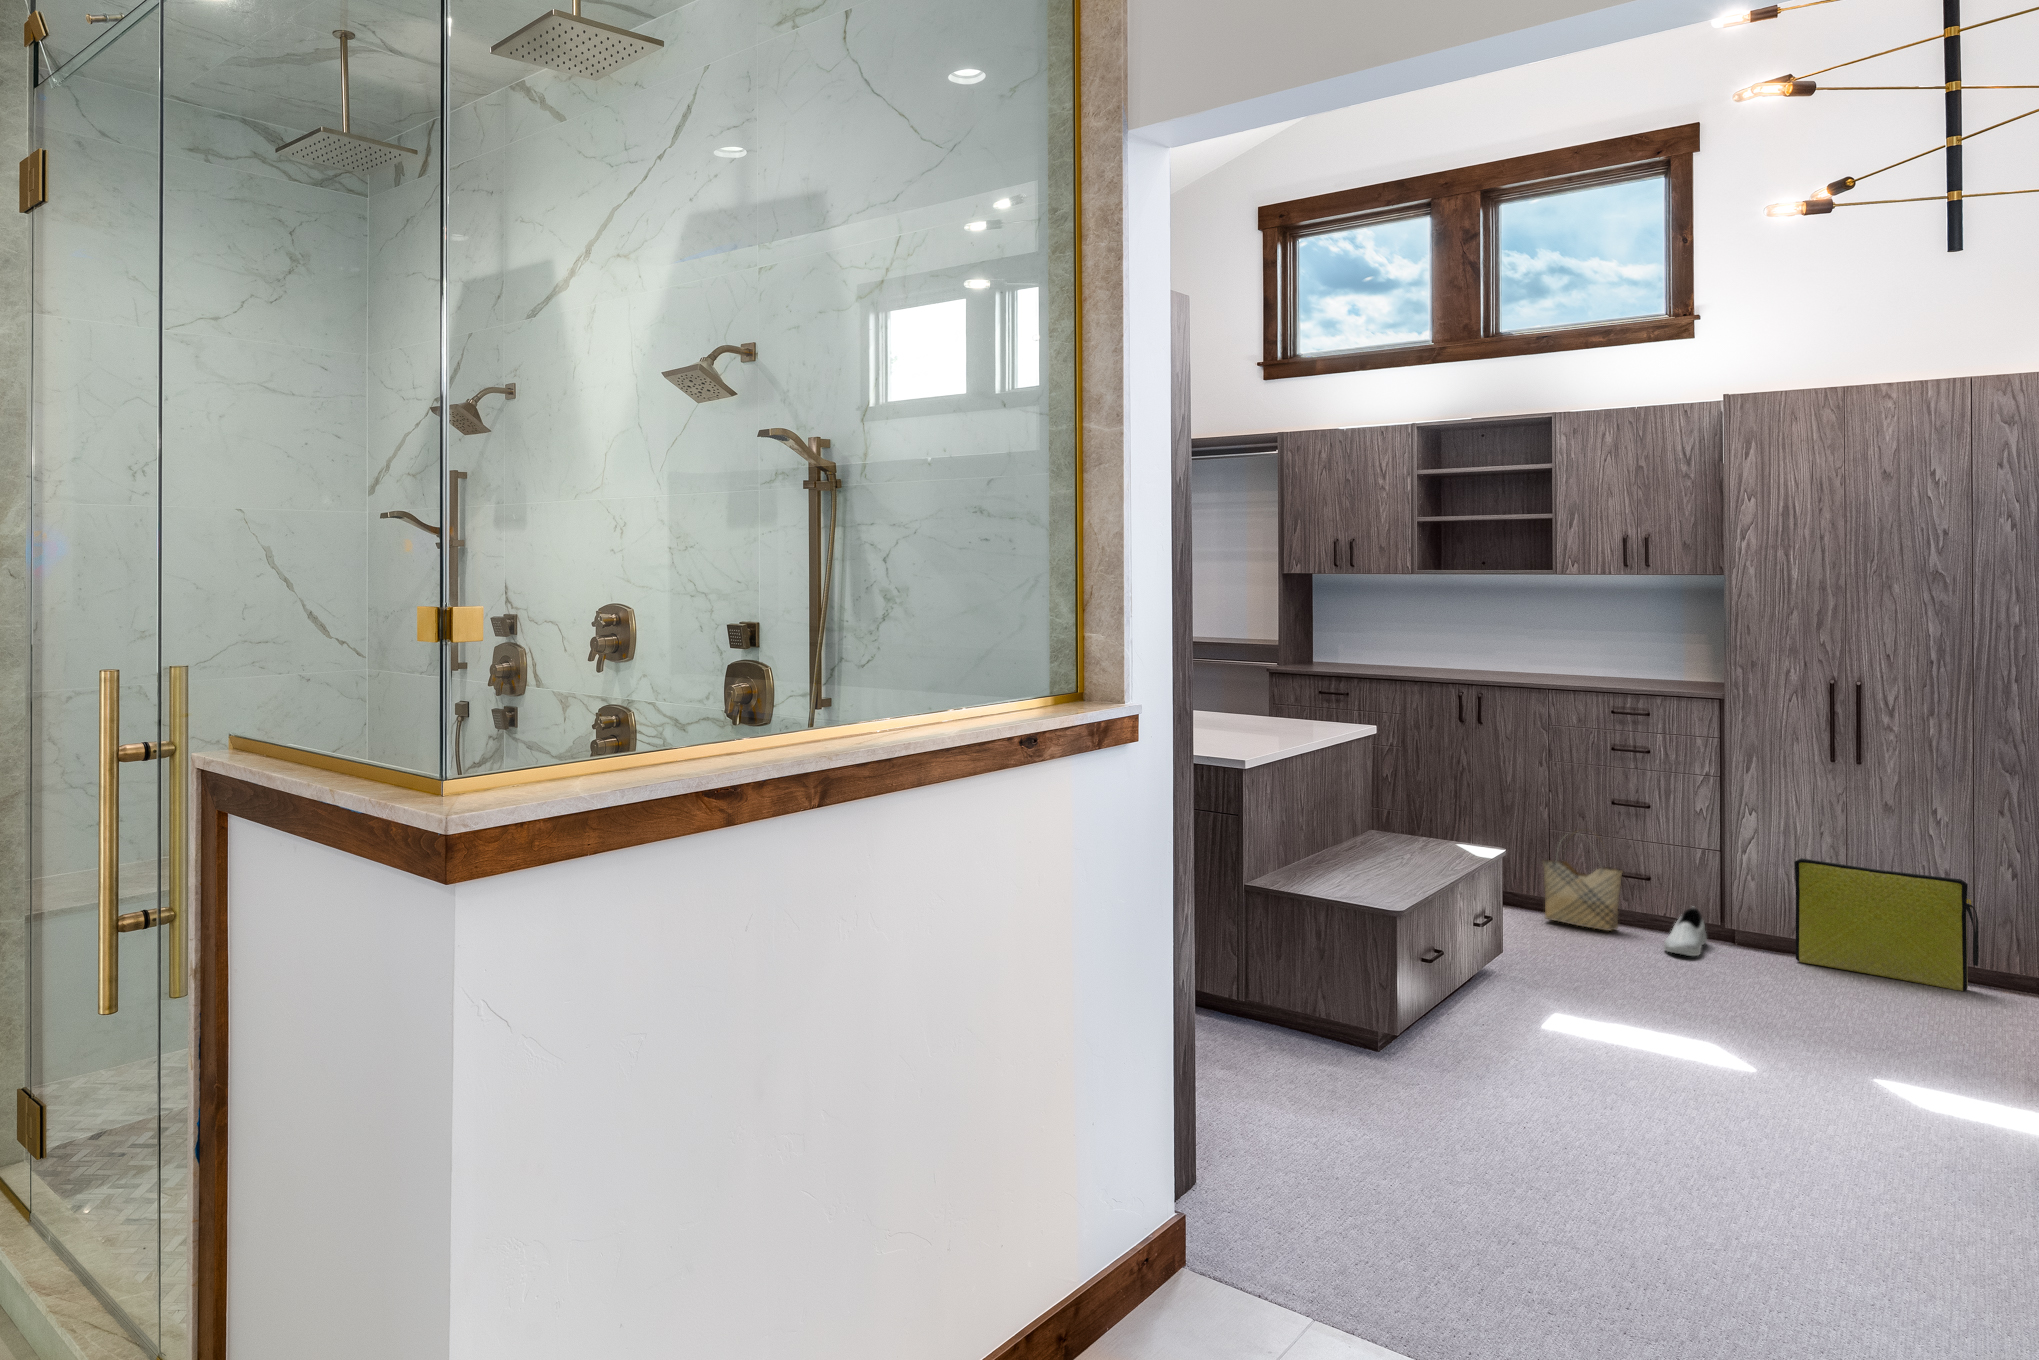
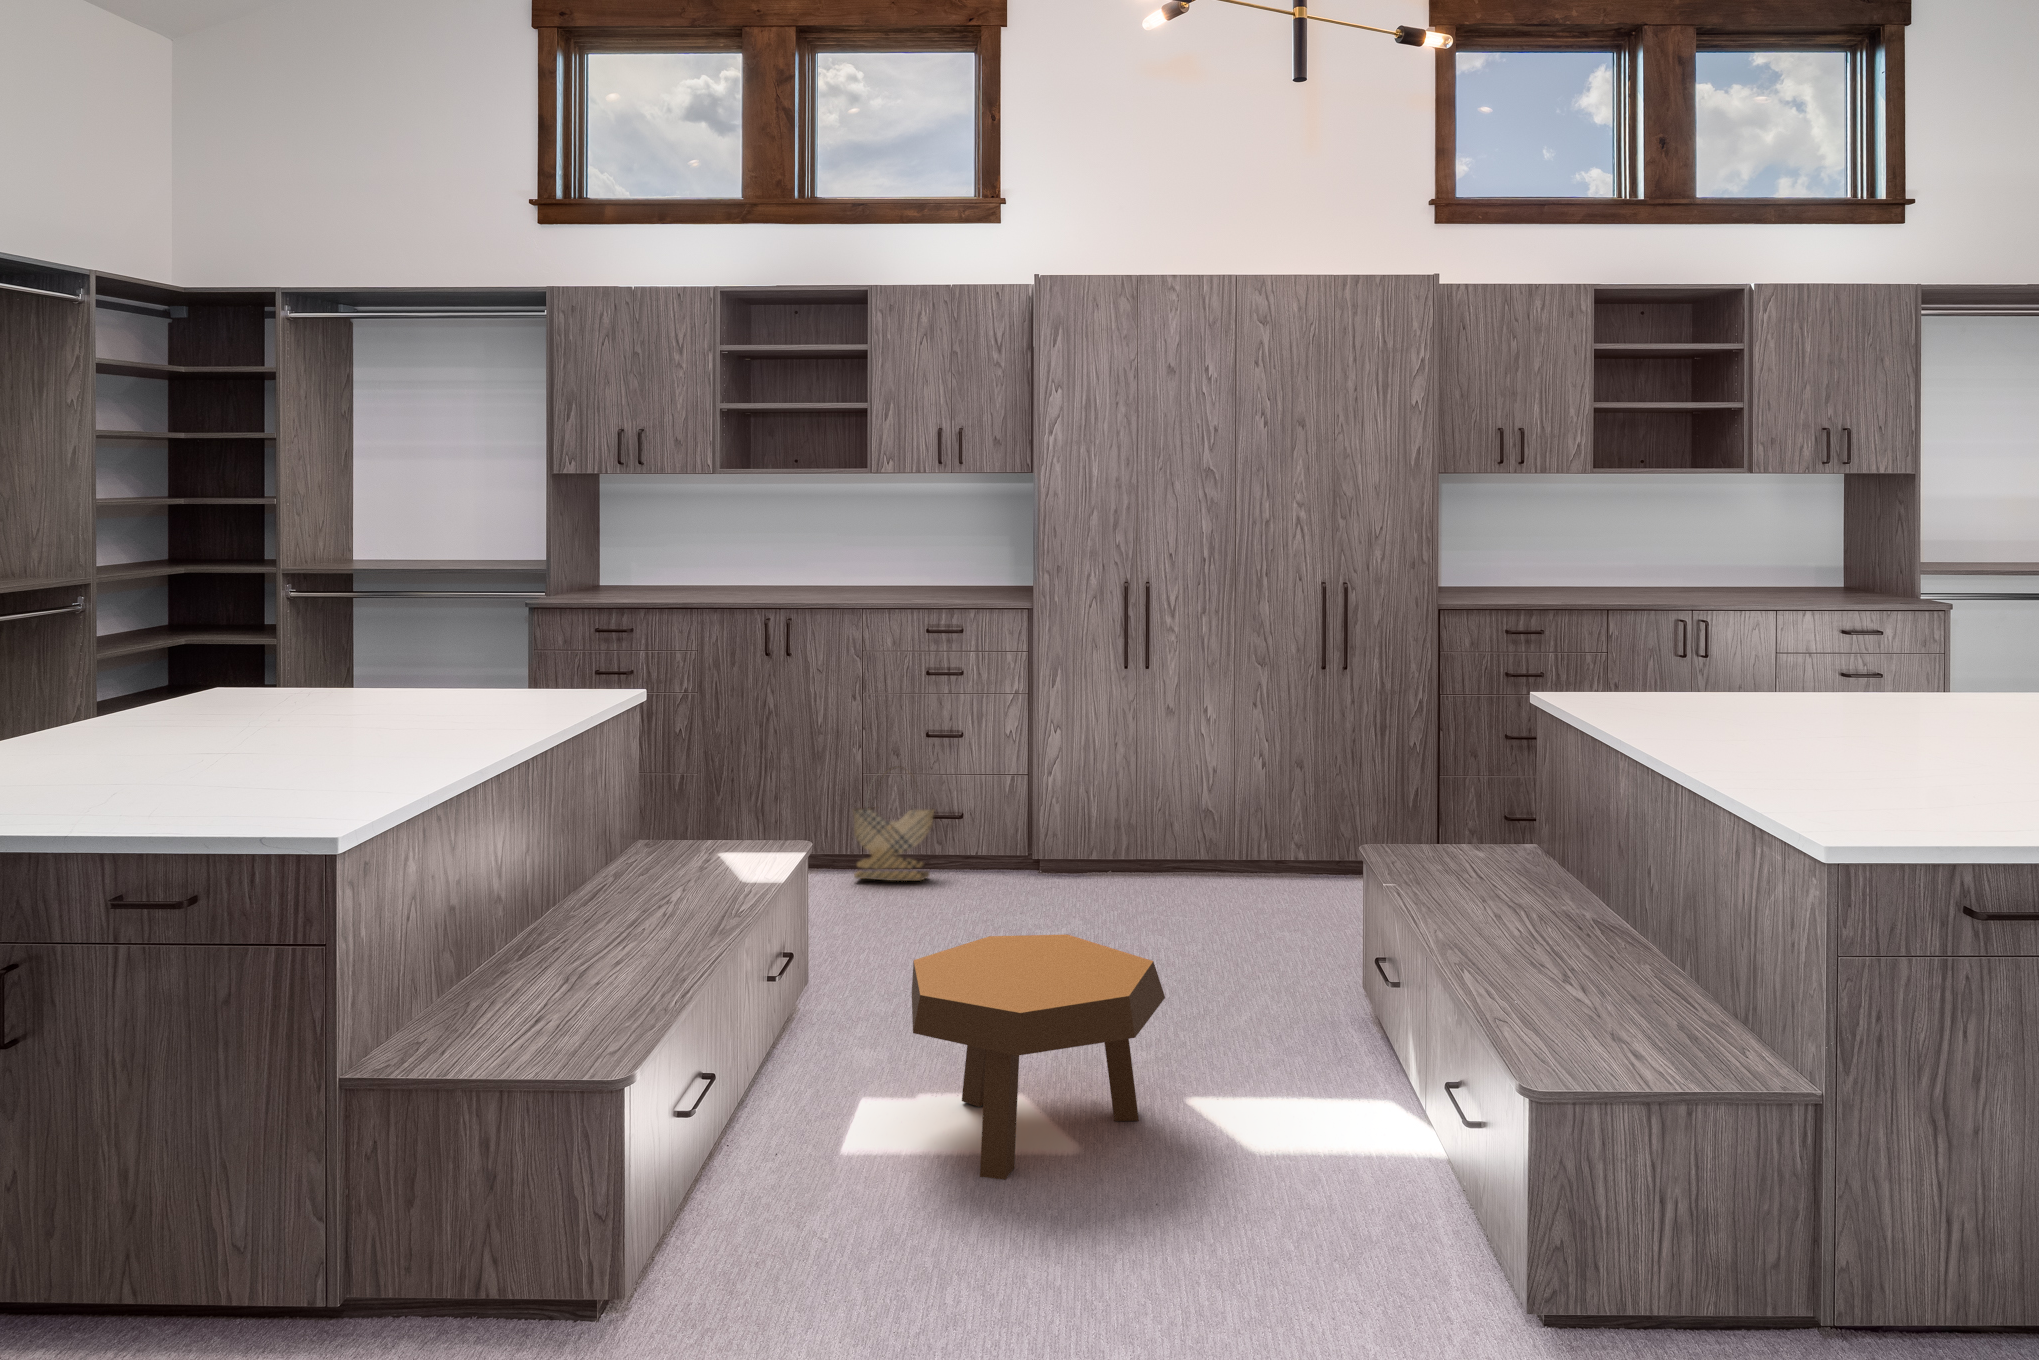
bag: present [1794,858,1979,991] -> none [1092,771,1238,885]
shoe: present [1664,907,1707,956] -> none [974,839,1014,894]
footstool: none [1610,991,1851,1172] -> present [912,934,1165,1180]

